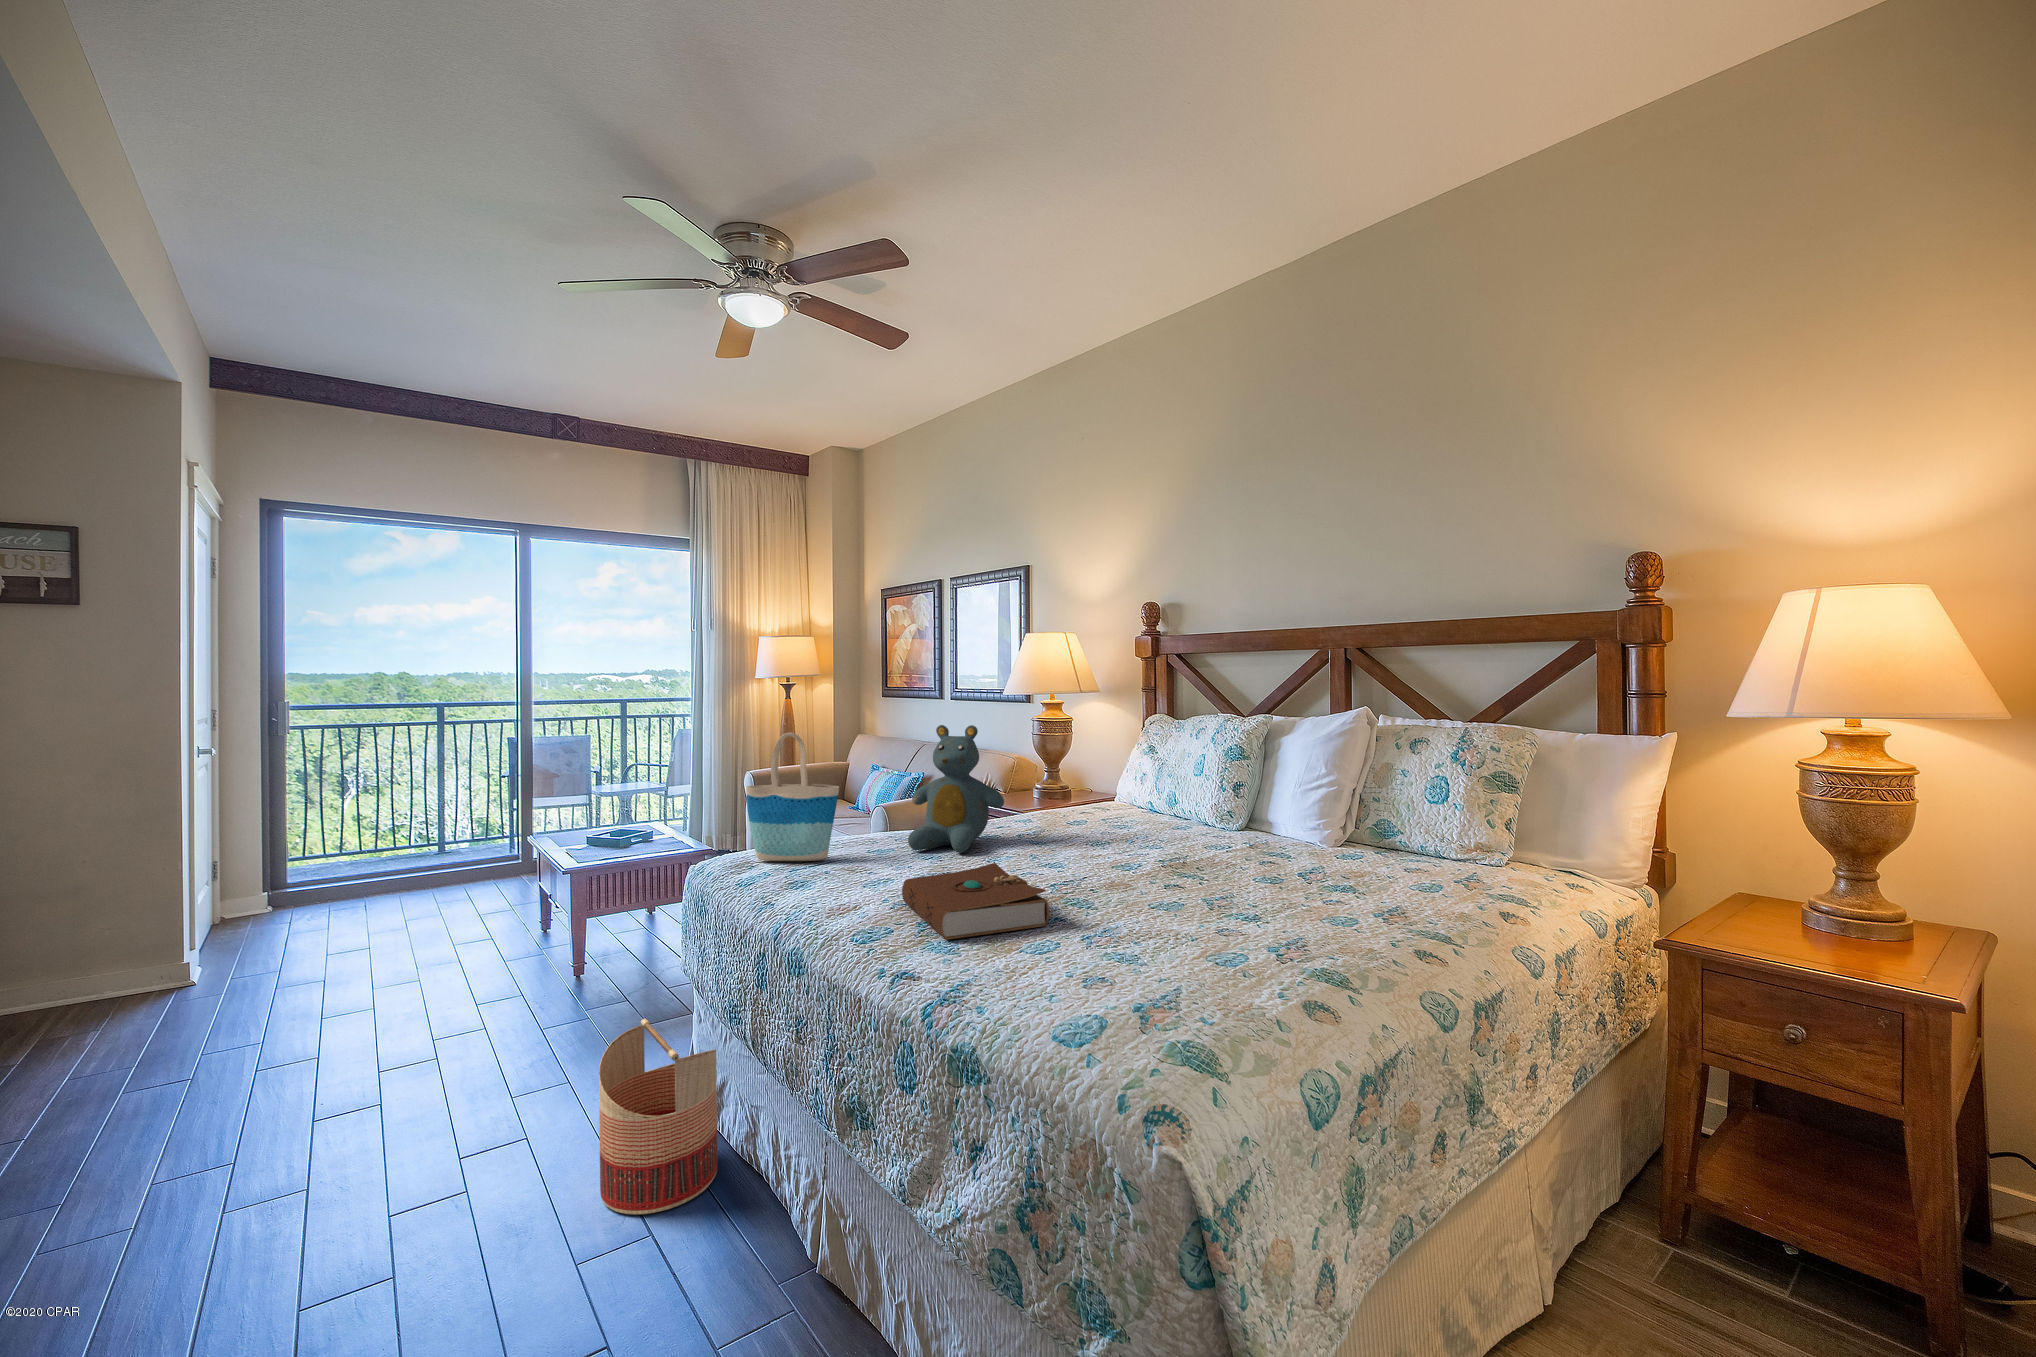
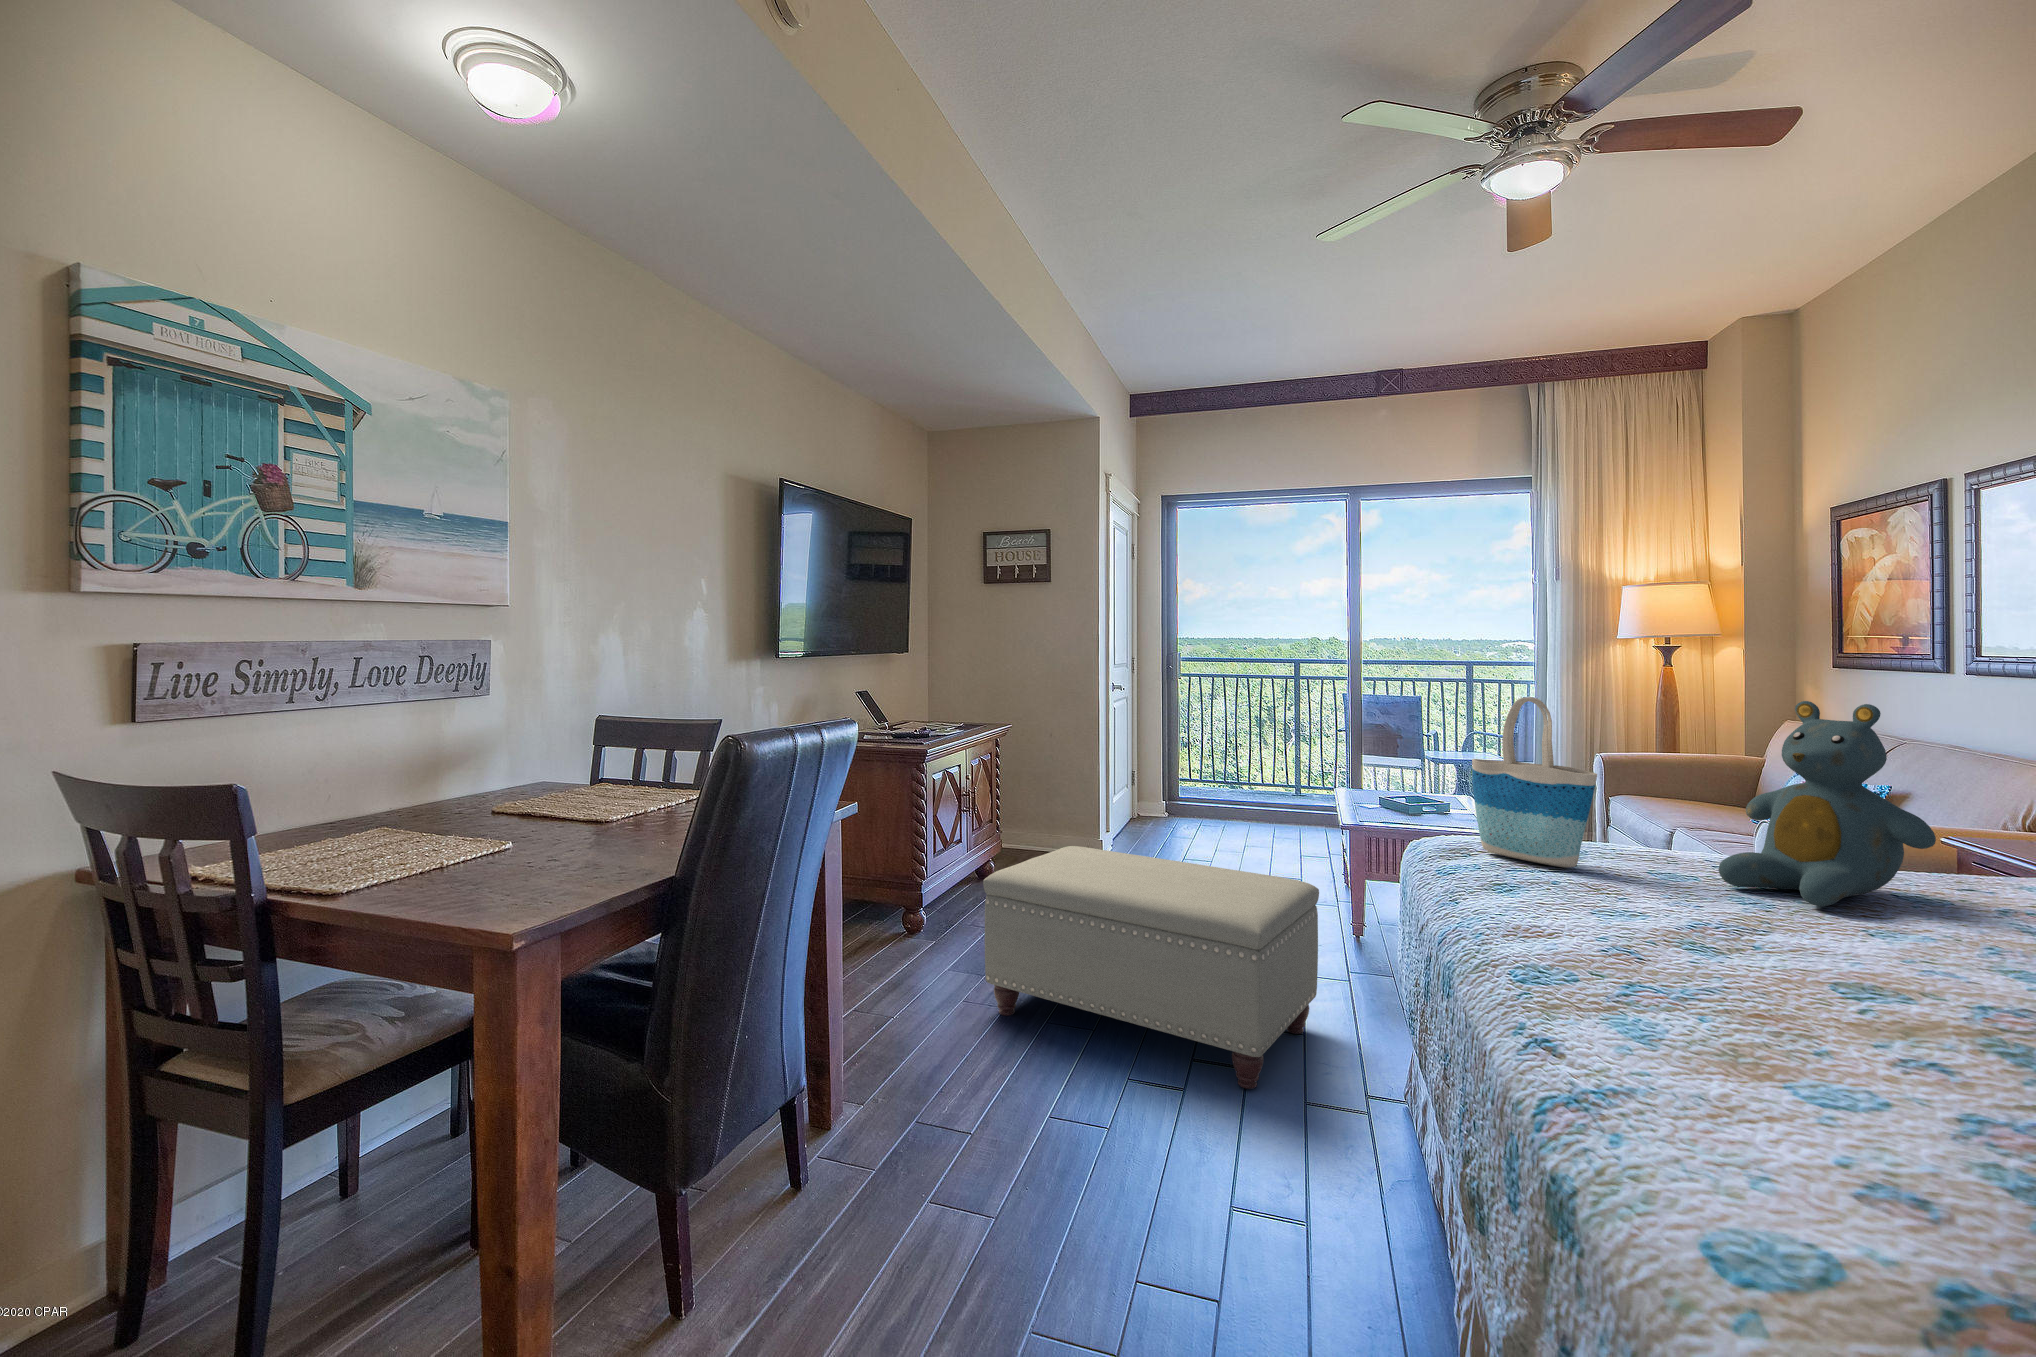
book: present [902,863,1049,940] -> none [1630,917,1895,1062]
ottoman: none [81,930,580,1236] -> present [983,846,1319,1089]
basket: present [599,1019,717,1214] -> none [1279,992,1405,1206]

